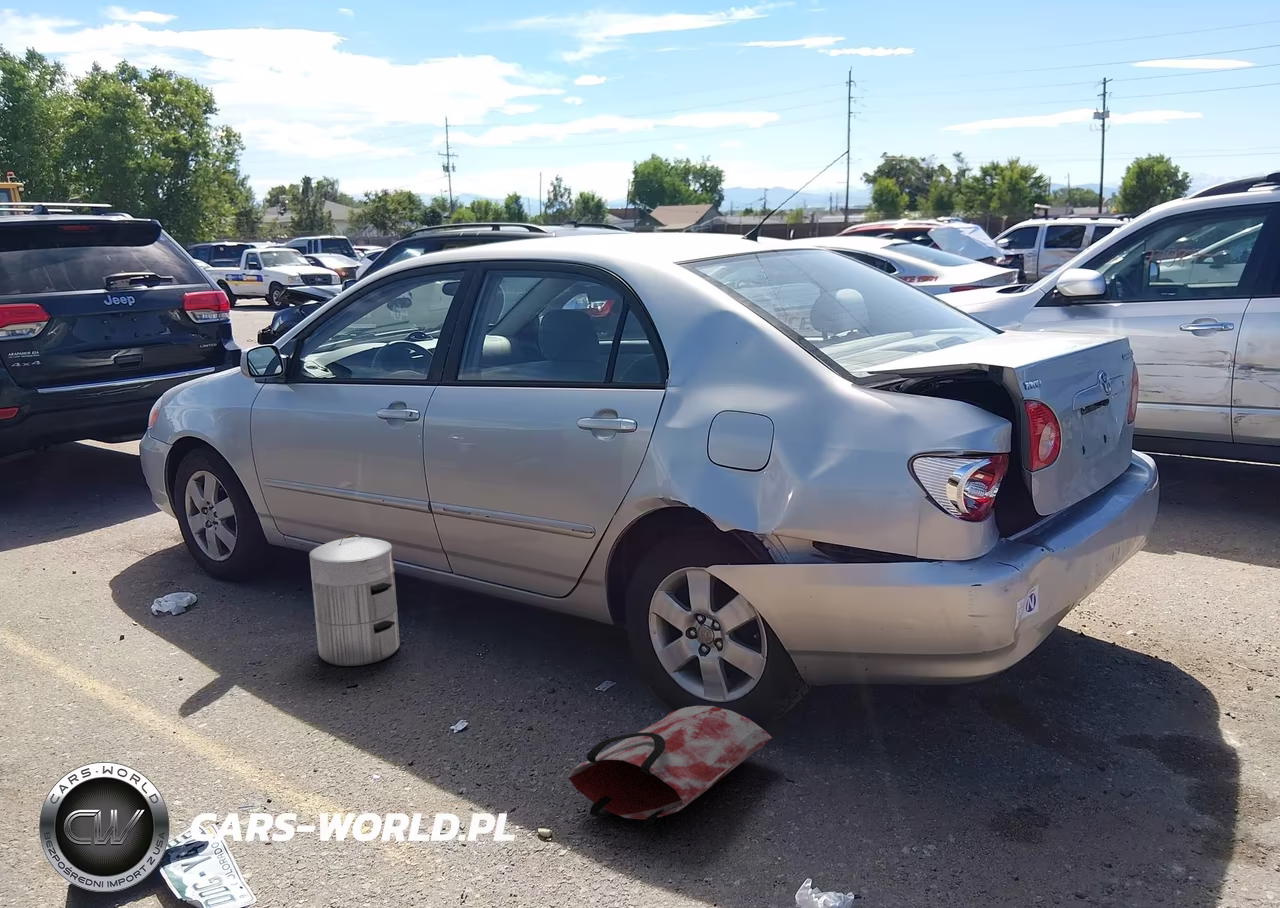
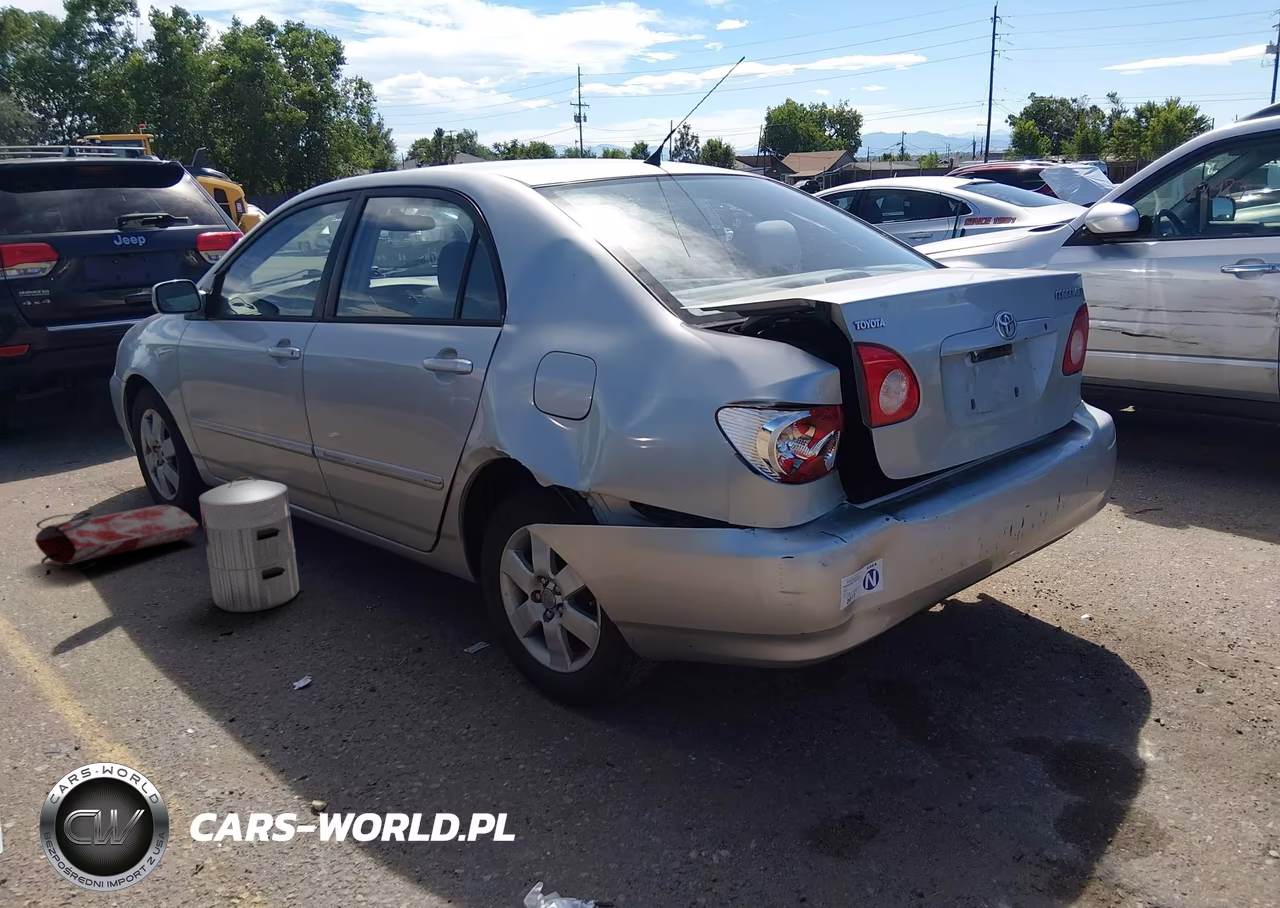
bag: present [568,706,772,831] -> present [35,505,198,571]

